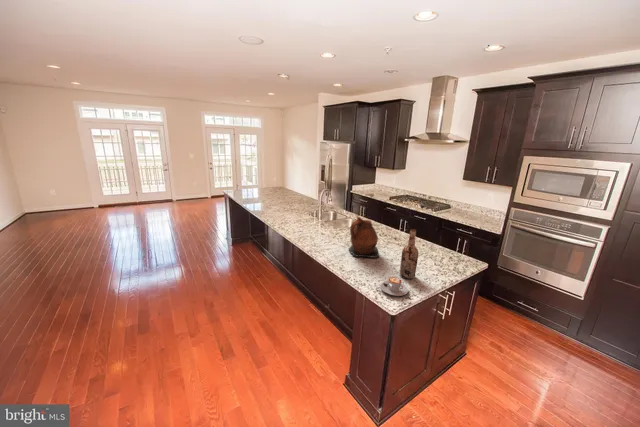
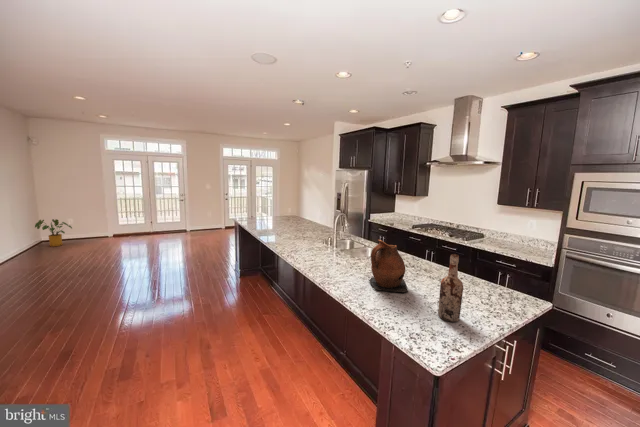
house plant: none [15,191,55,218] -> present [35,219,72,247]
coffee cup: present [380,277,408,296] -> none [414,319,454,346]

